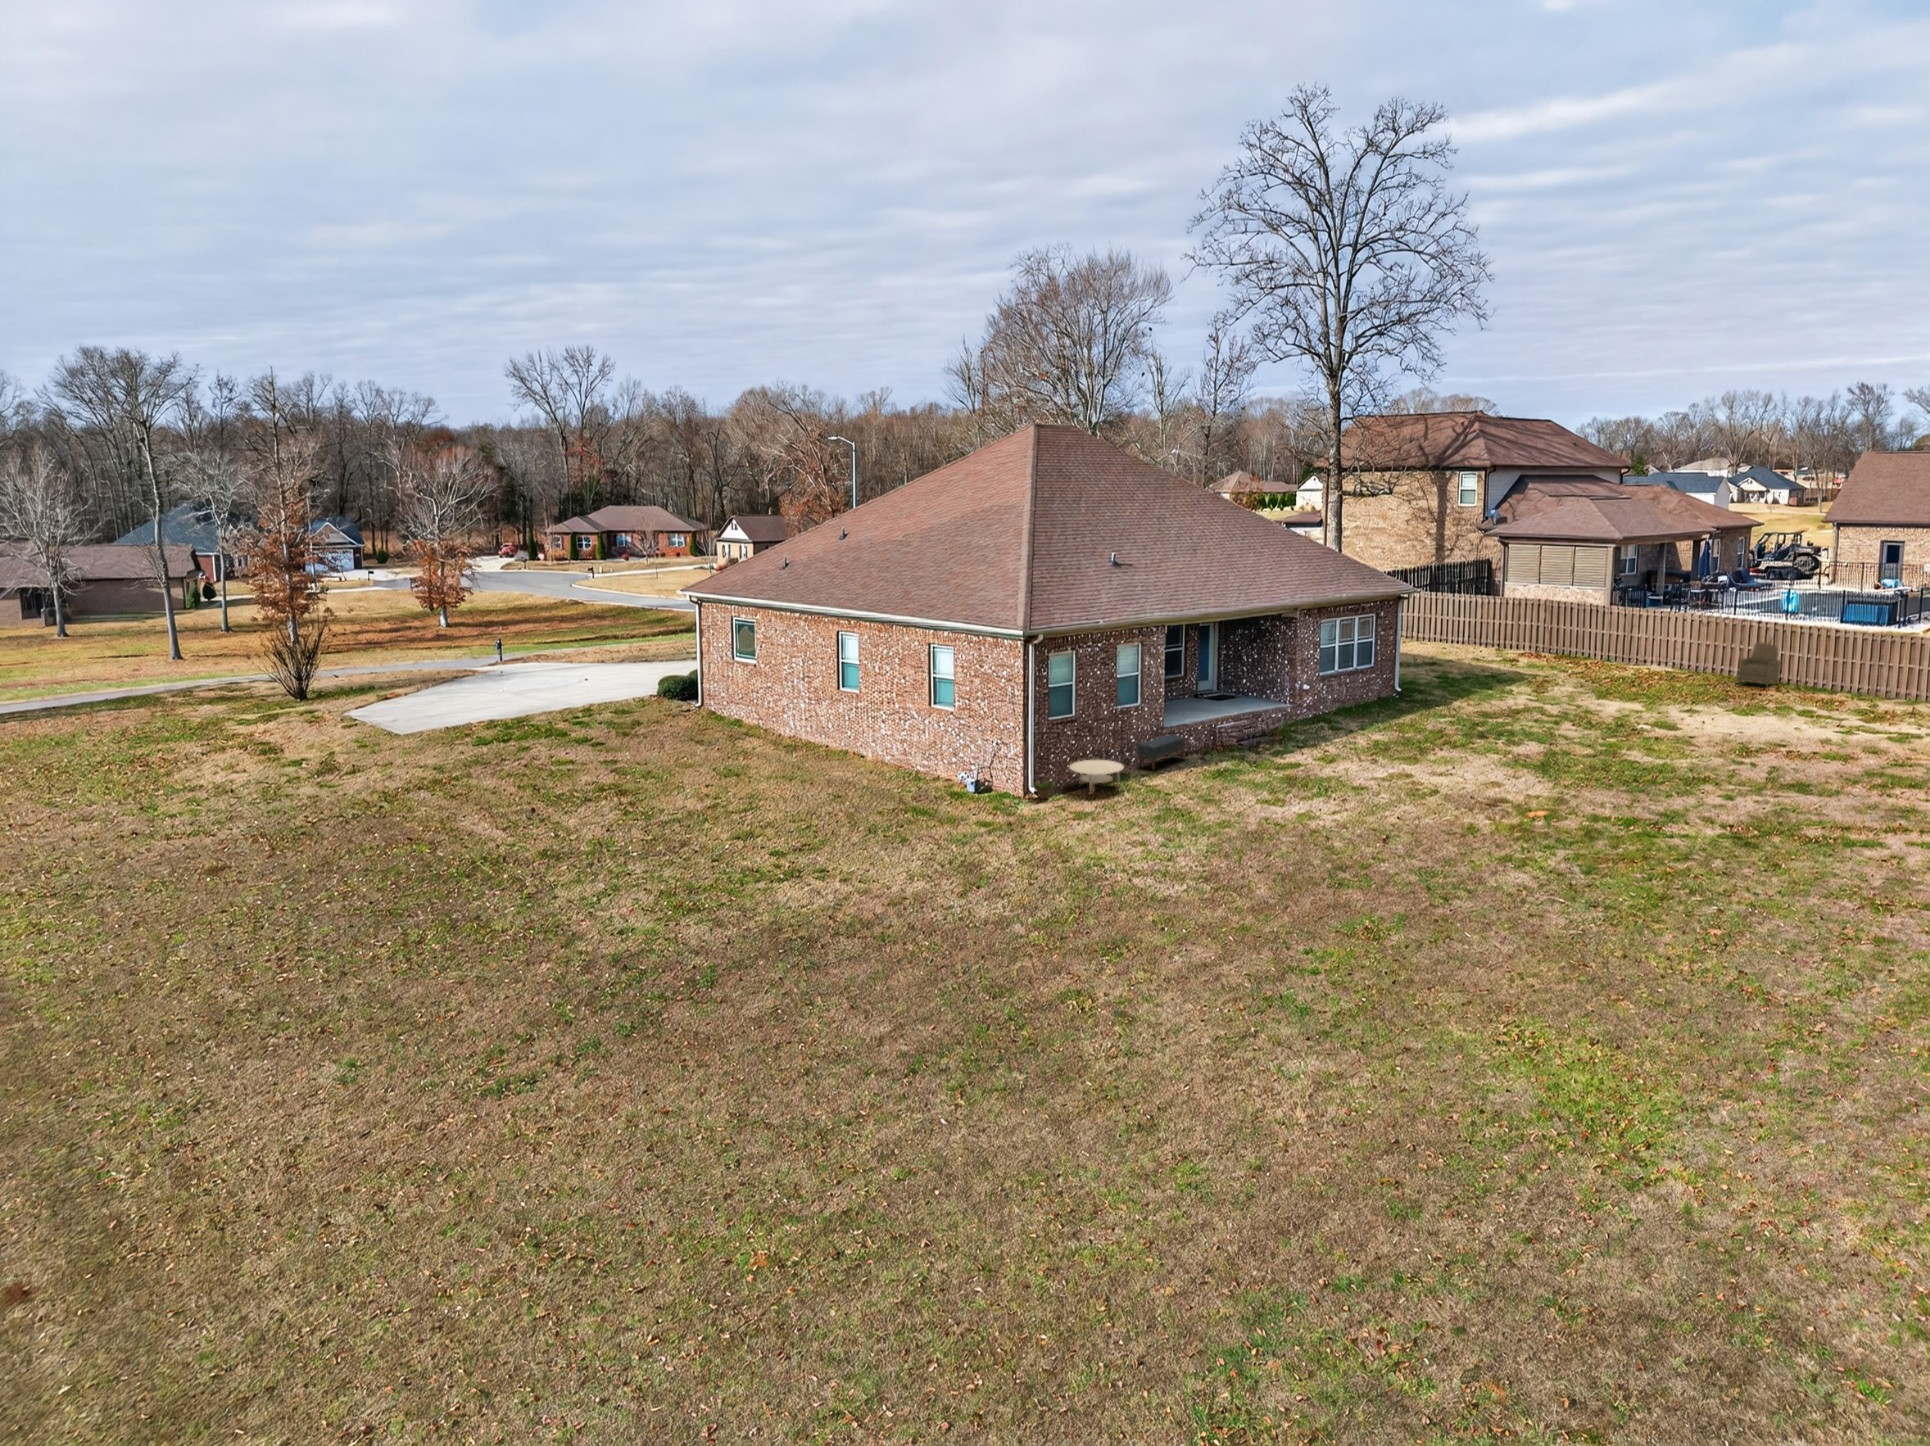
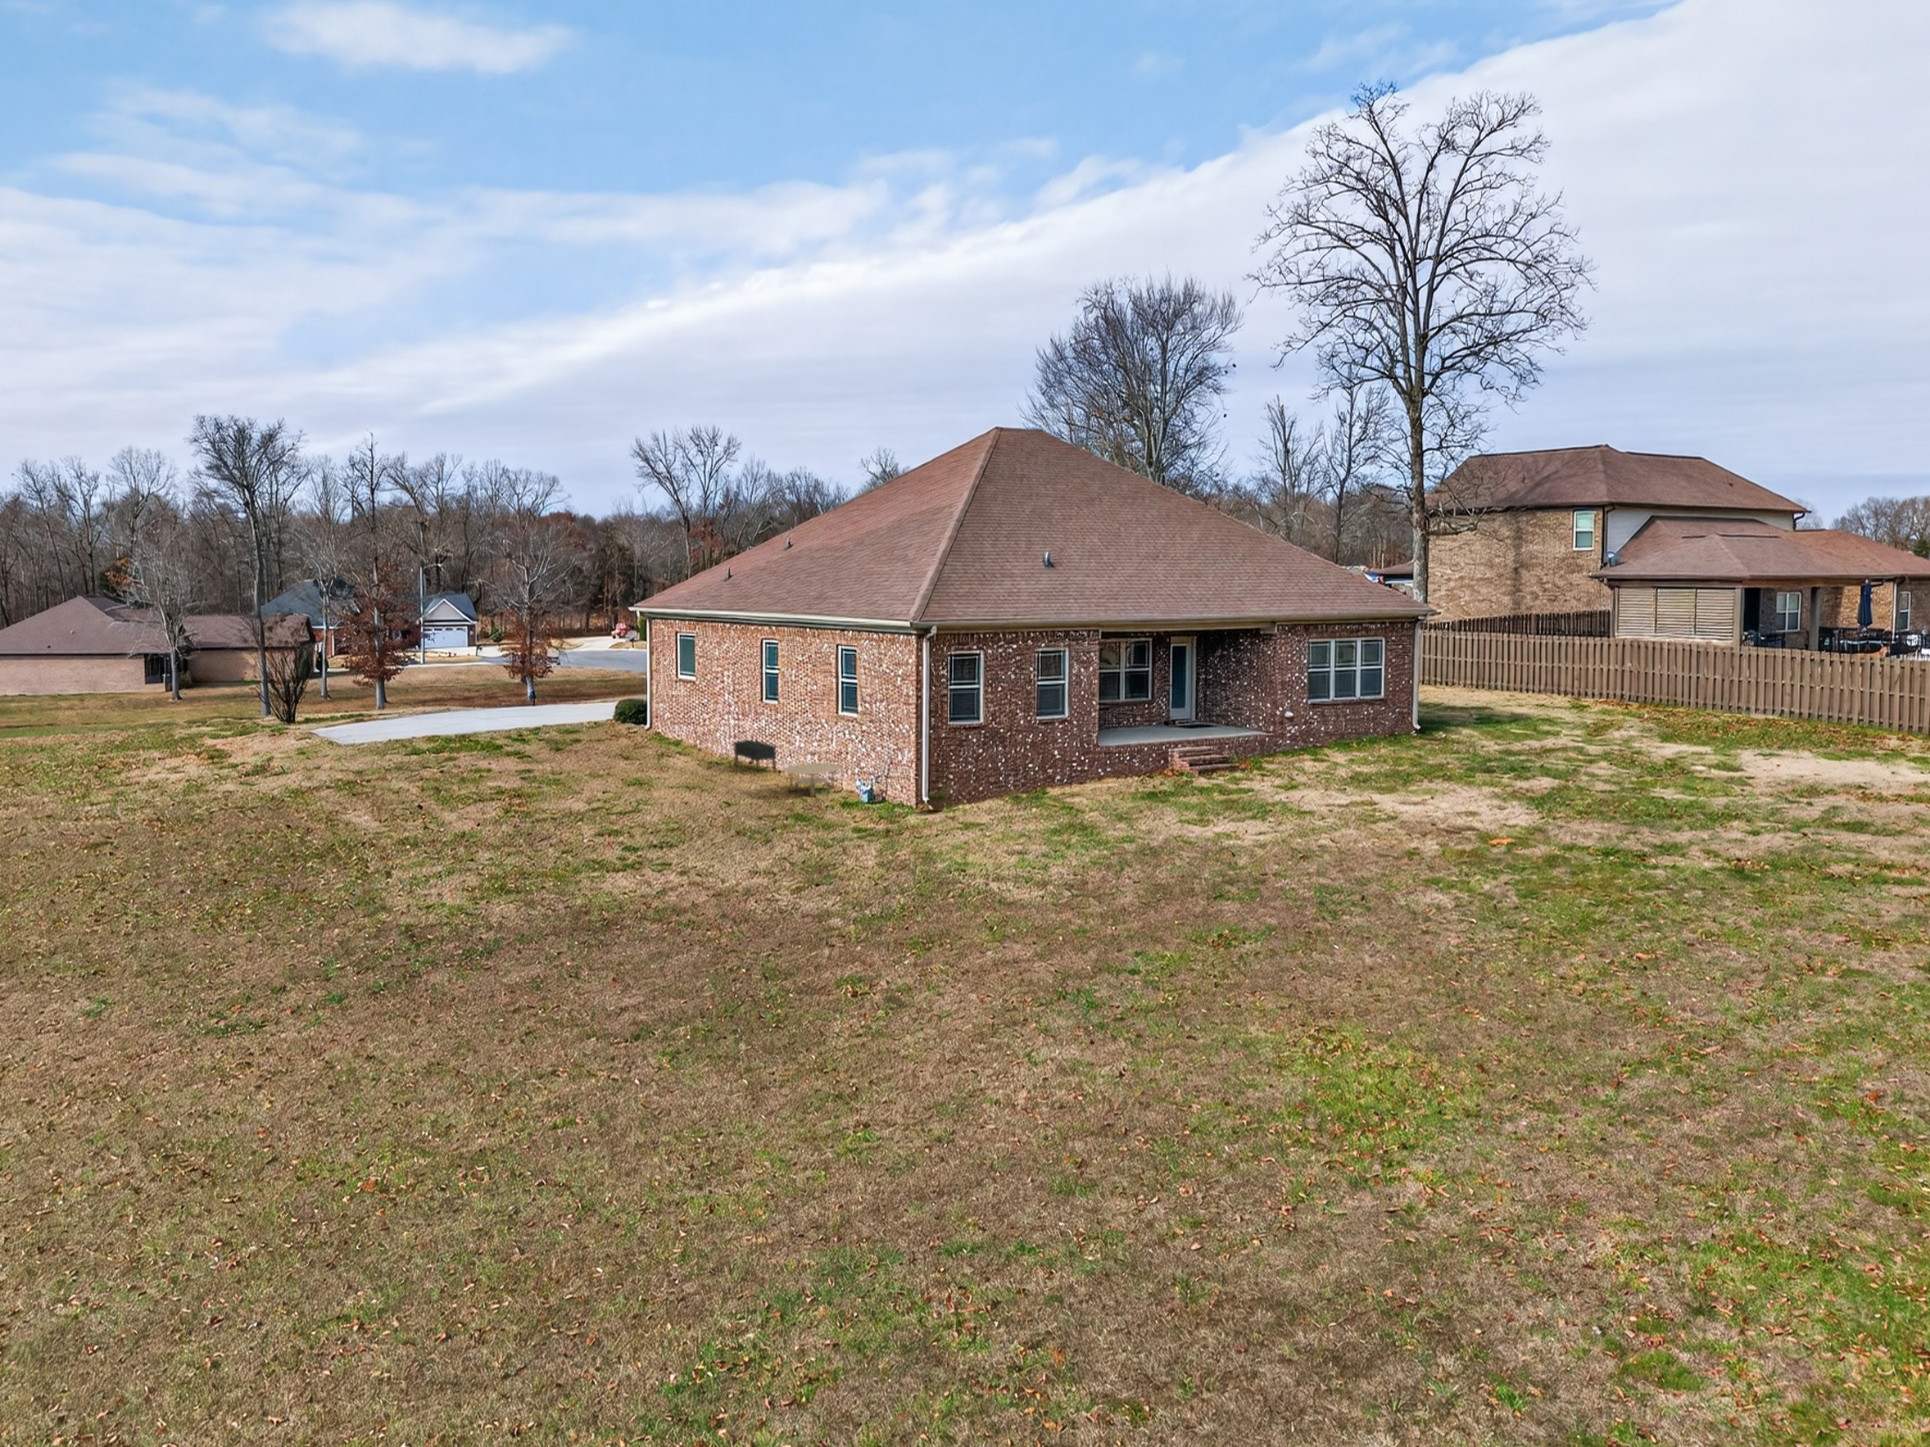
chair: present [1737,643,1781,687] -> none [1849,681,1904,736]
bench: present [1137,734,1185,770] -> present [734,740,776,772]
round table: present [1070,760,1124,795] -> present [783,763,840,797]

